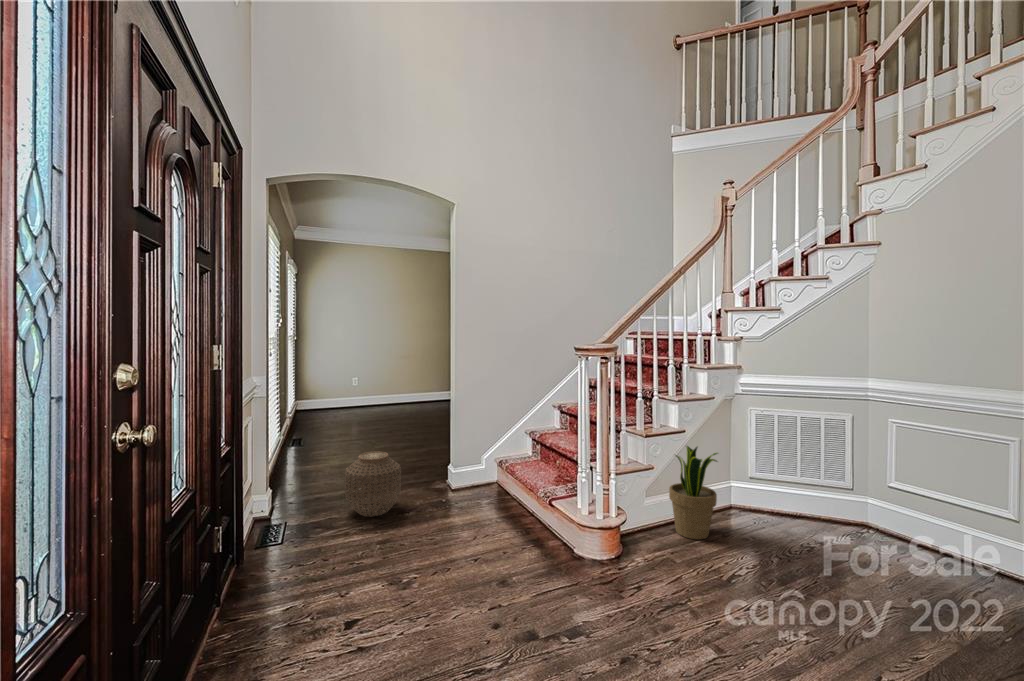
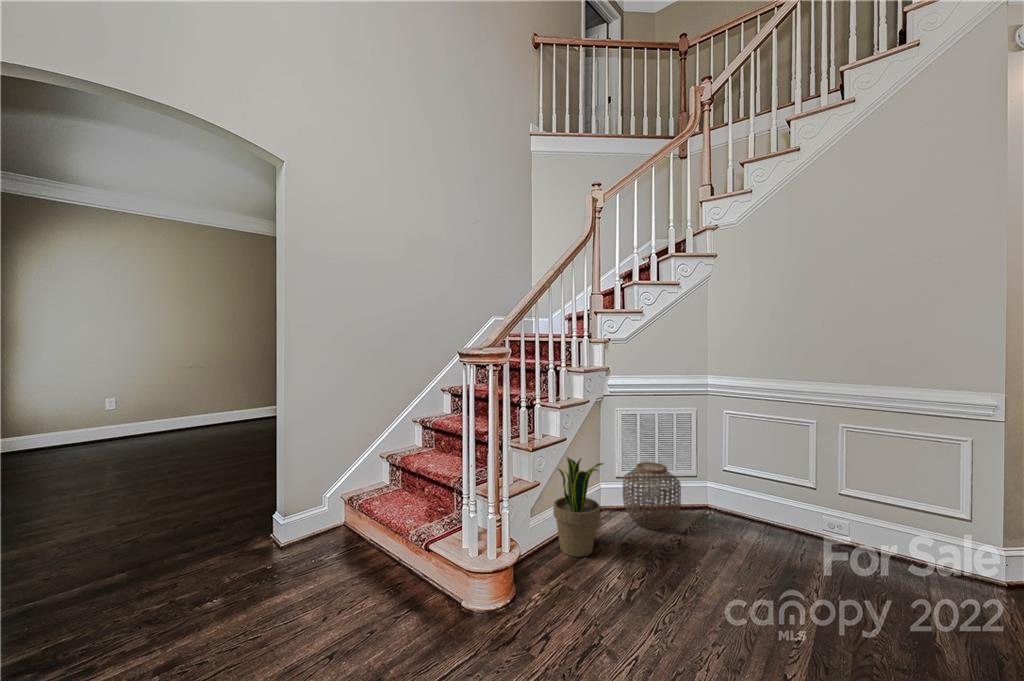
woven basket: present [345,451,401,516] -> present [623,462,681,529]

